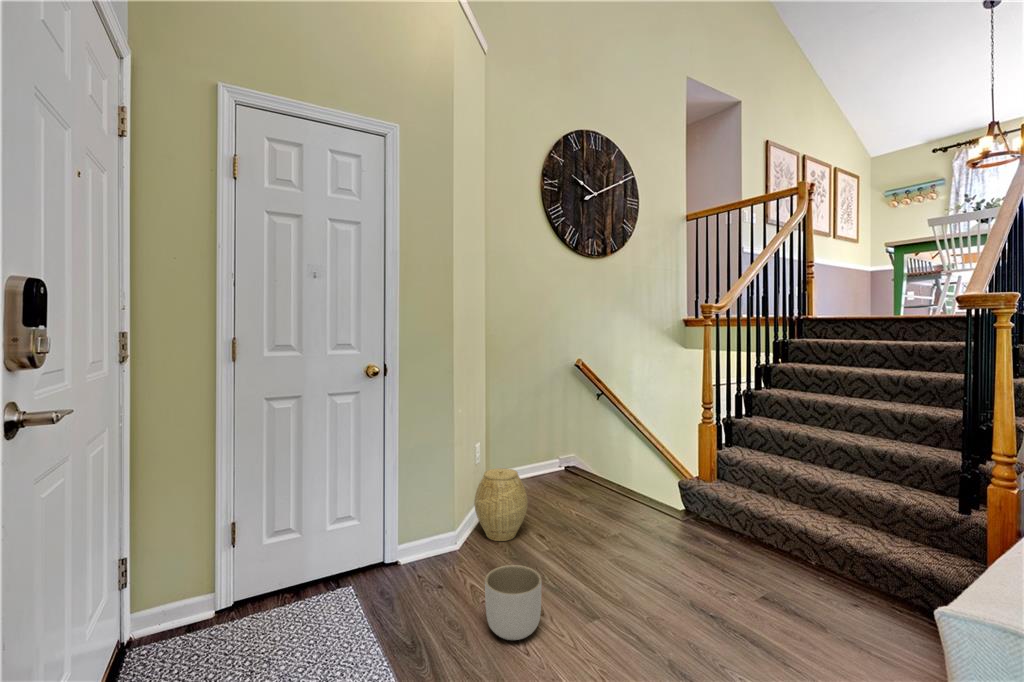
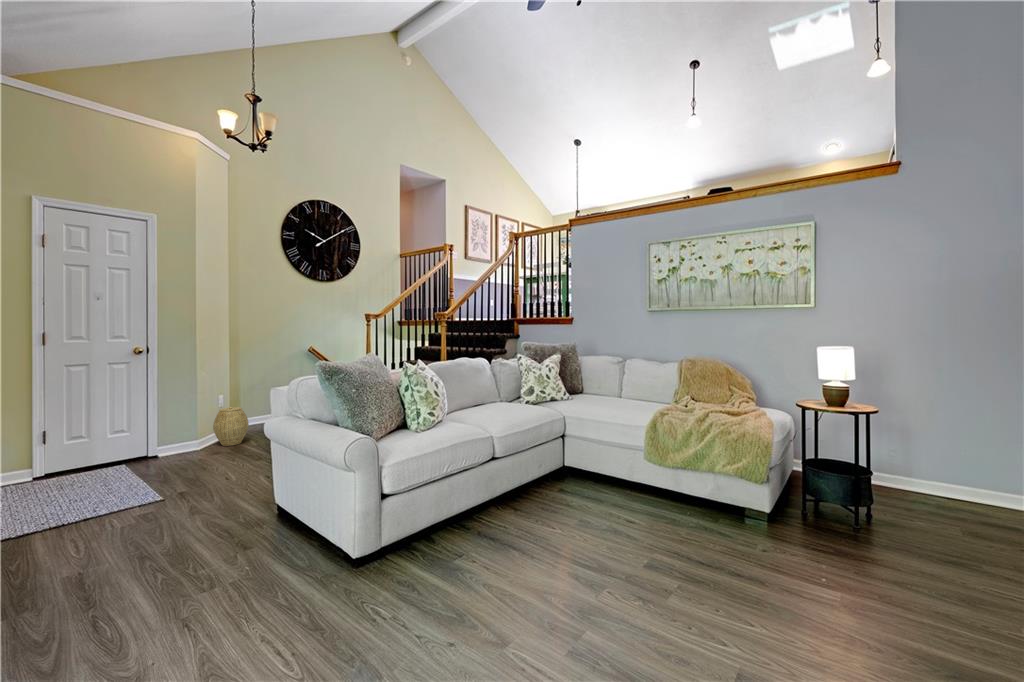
planter: present [485,565,542,640] -> none [199,441,230,470]

